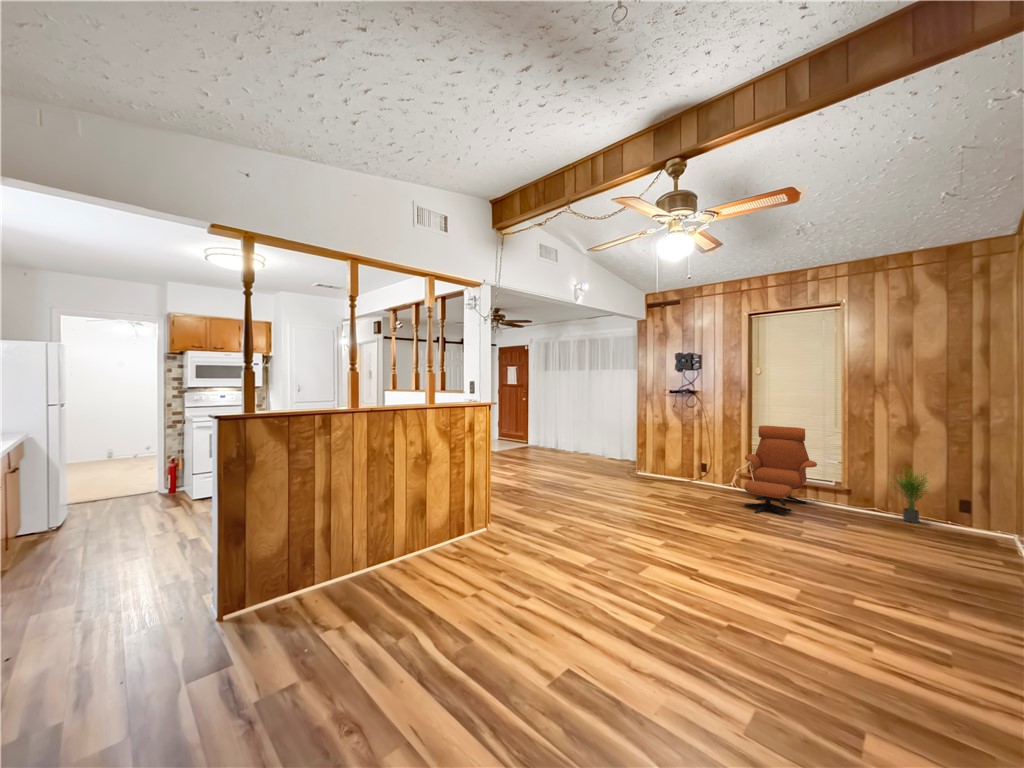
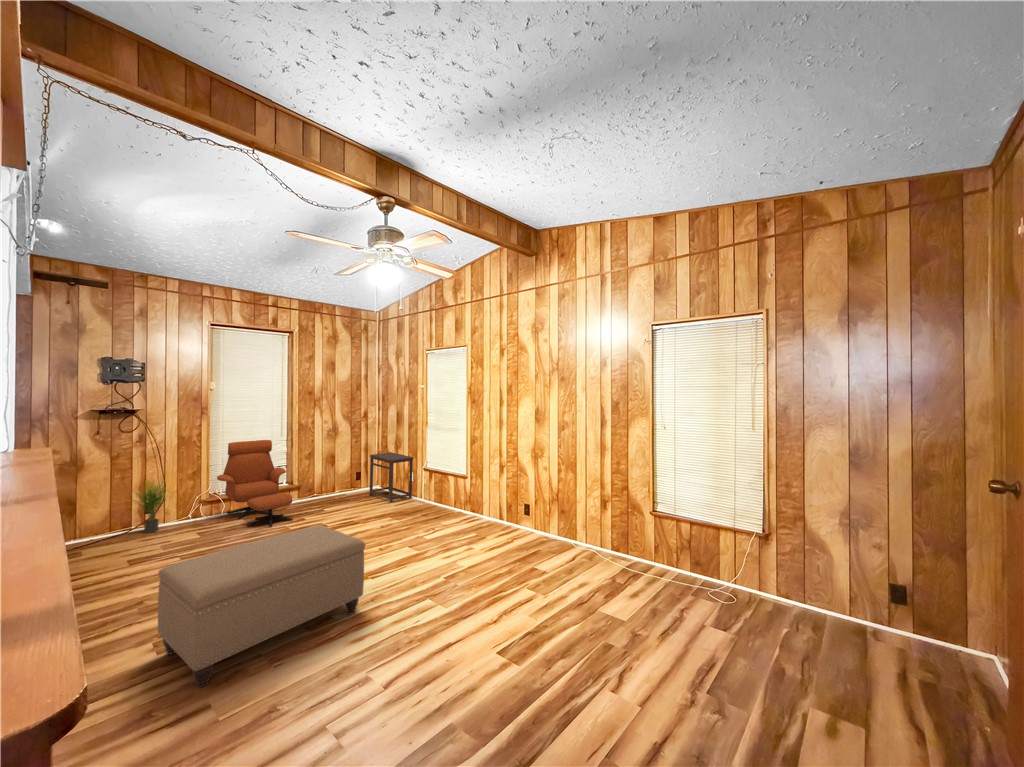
potted plant: present [894,468,927,523] -> present [136,483,166,533]
side table: none [949,473,1016,567] -> present [370,452,413,503]
ottoman: none [515,478,652,578] -> present [158,525,365,688]

